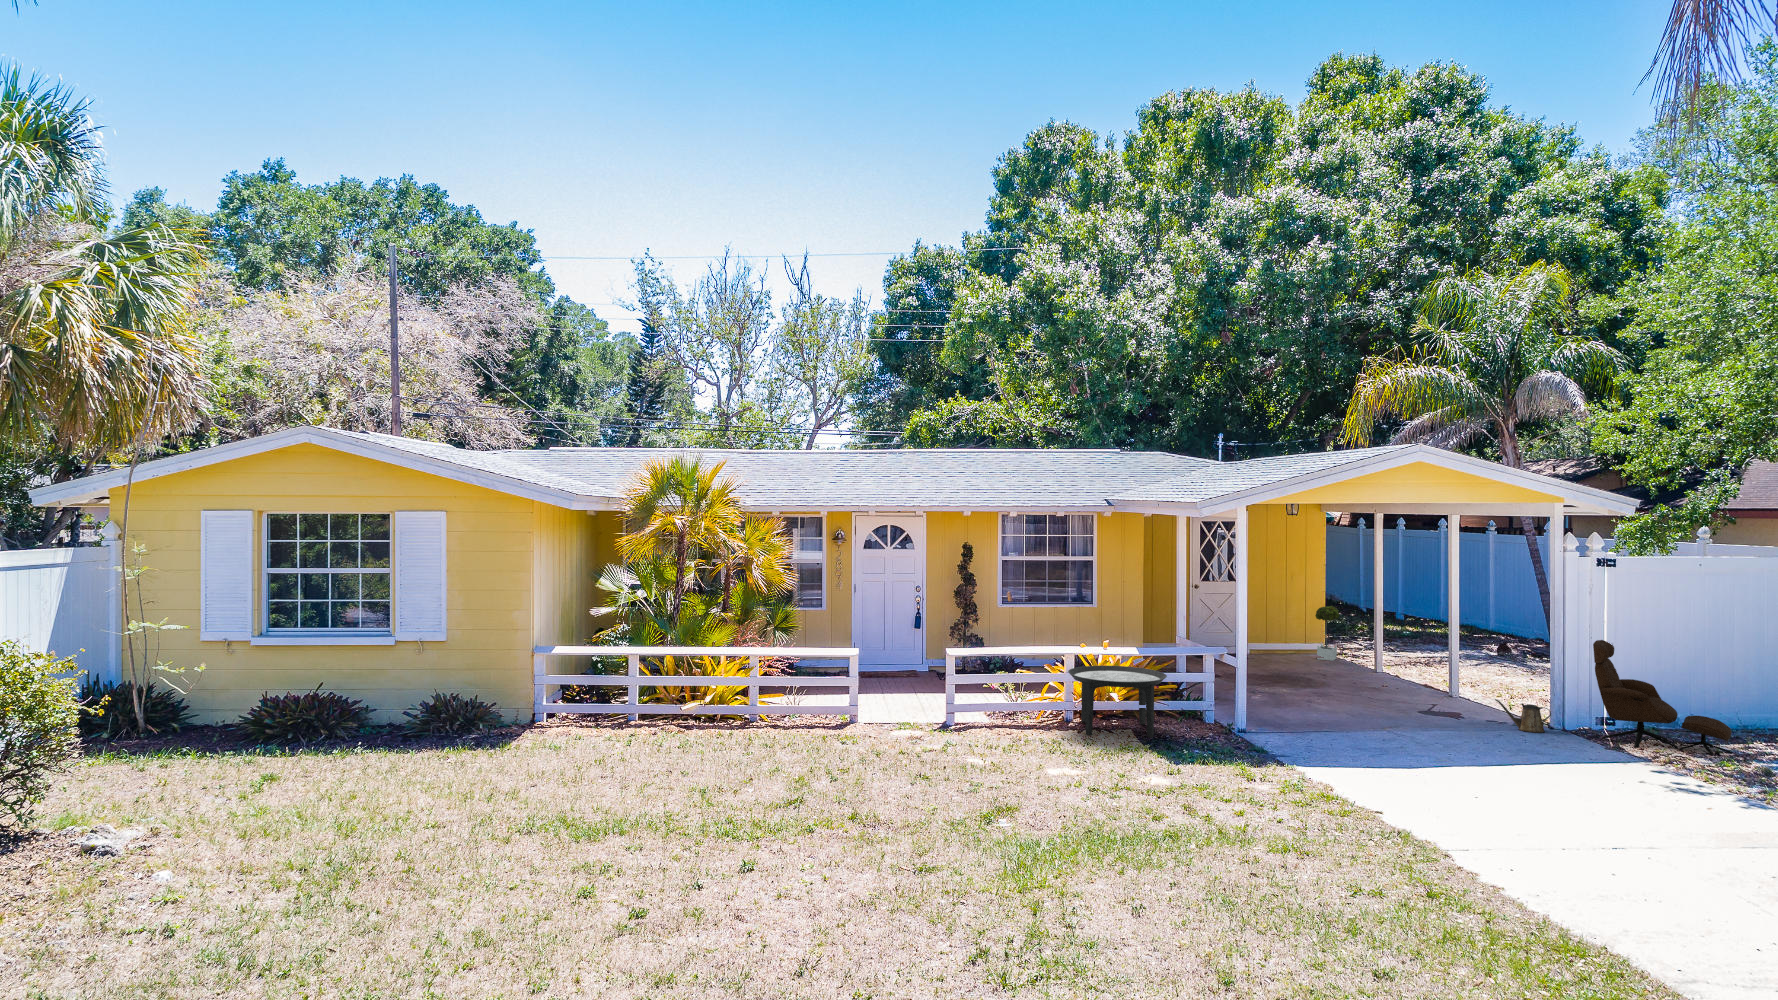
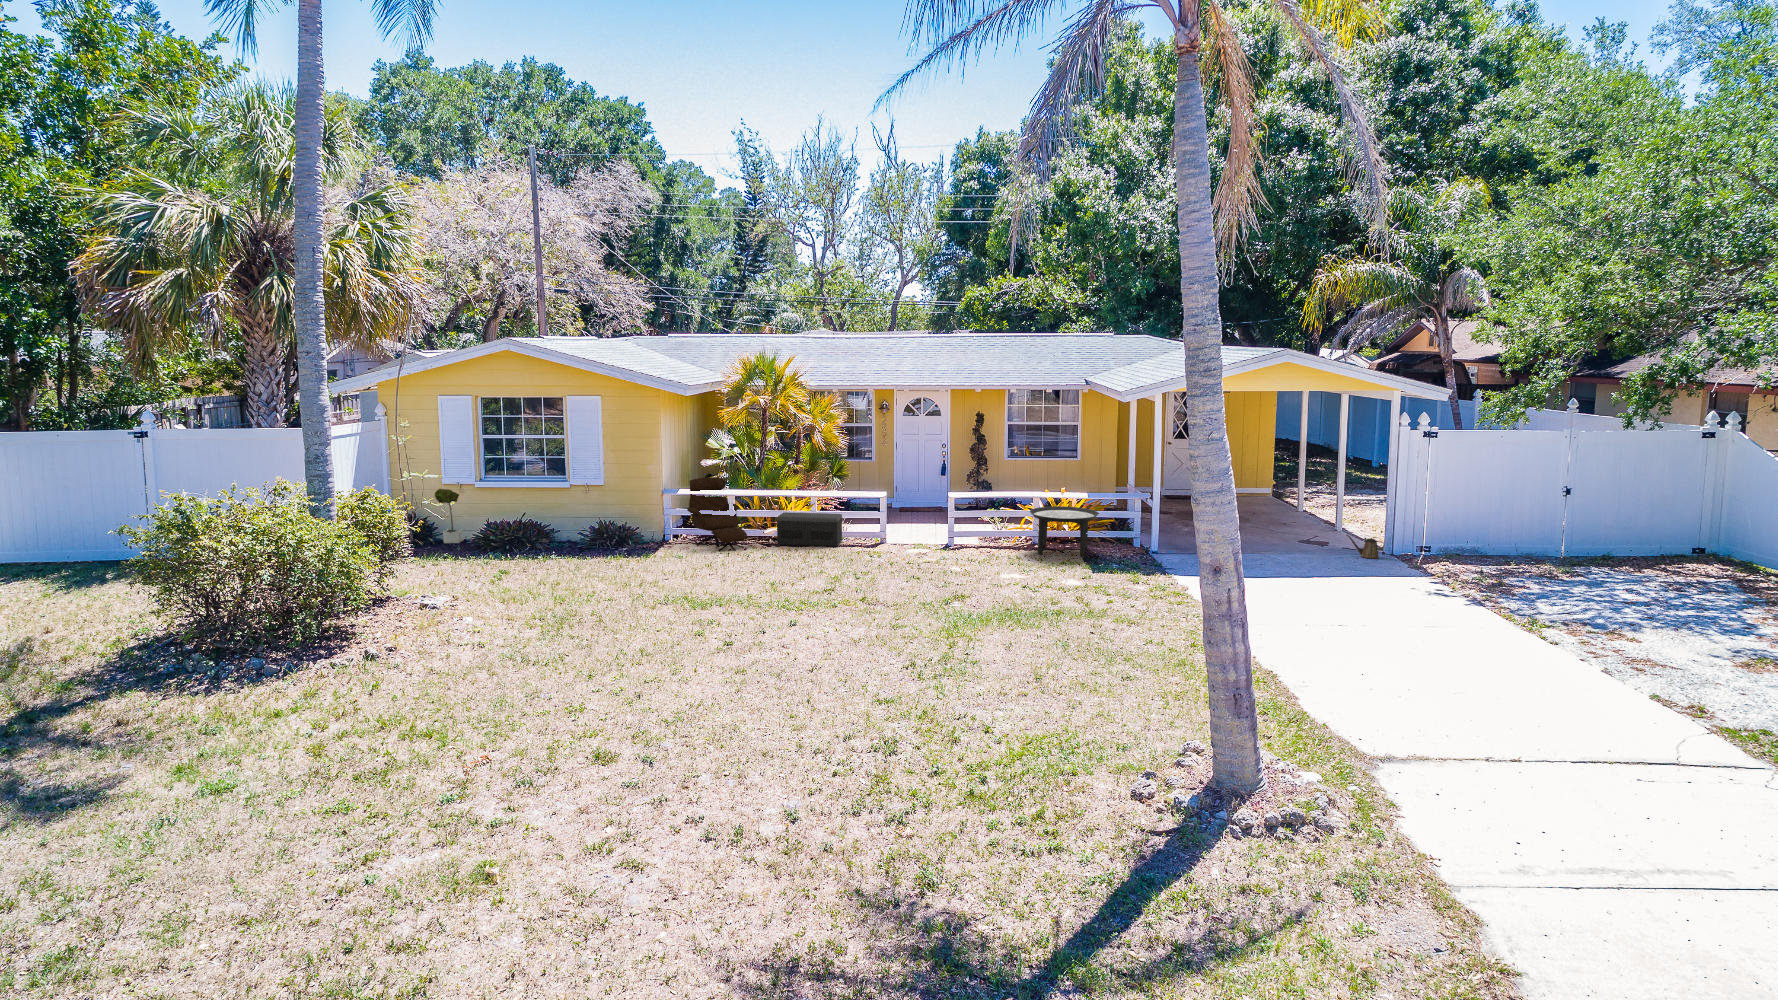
potted tree: present [1315,606,1339,661] -> present [435,489,464,543]
lounge chair: present [1593,640,1732,755] -> present [687,477,747,551]
storage bench: none [703,679,798,729] -> present [777,512,842,547]

